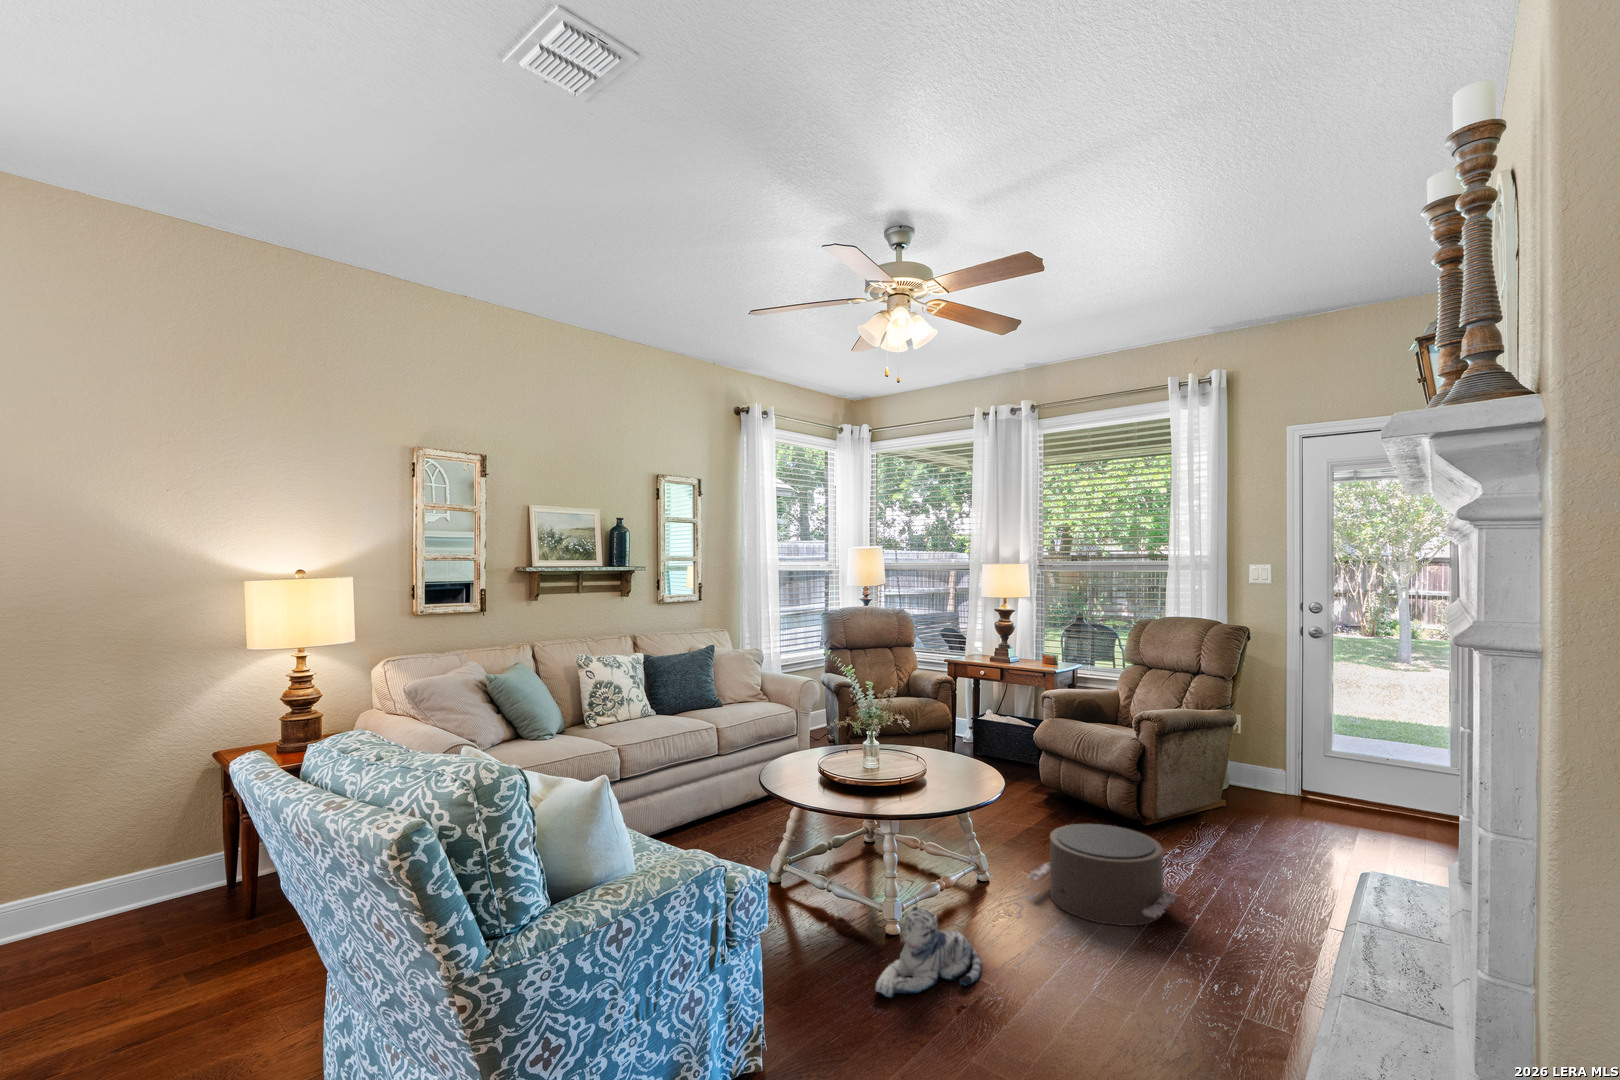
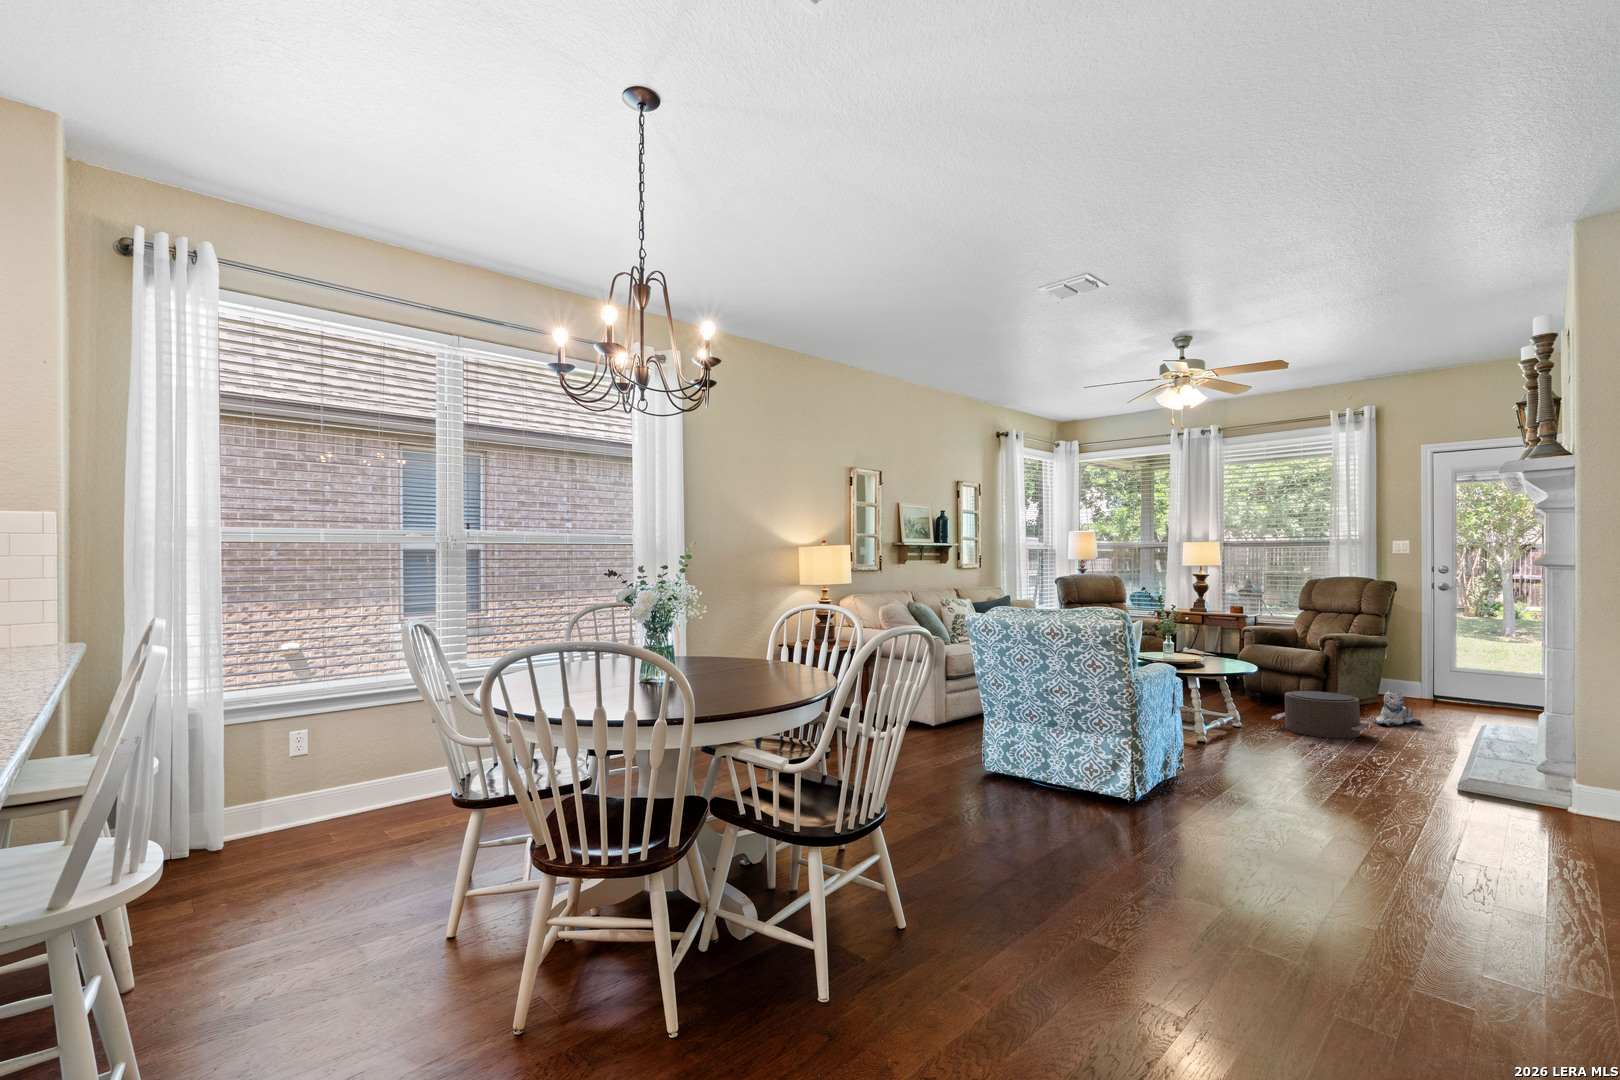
plush toy: present [875,906,982,997] -> present [1376,691,1422,725]

